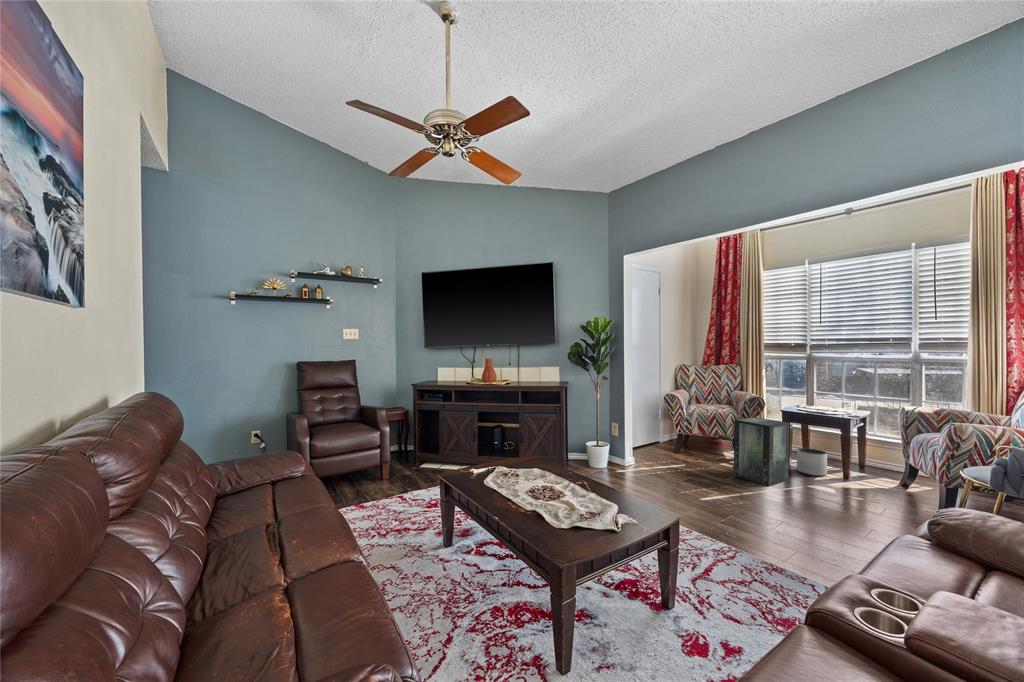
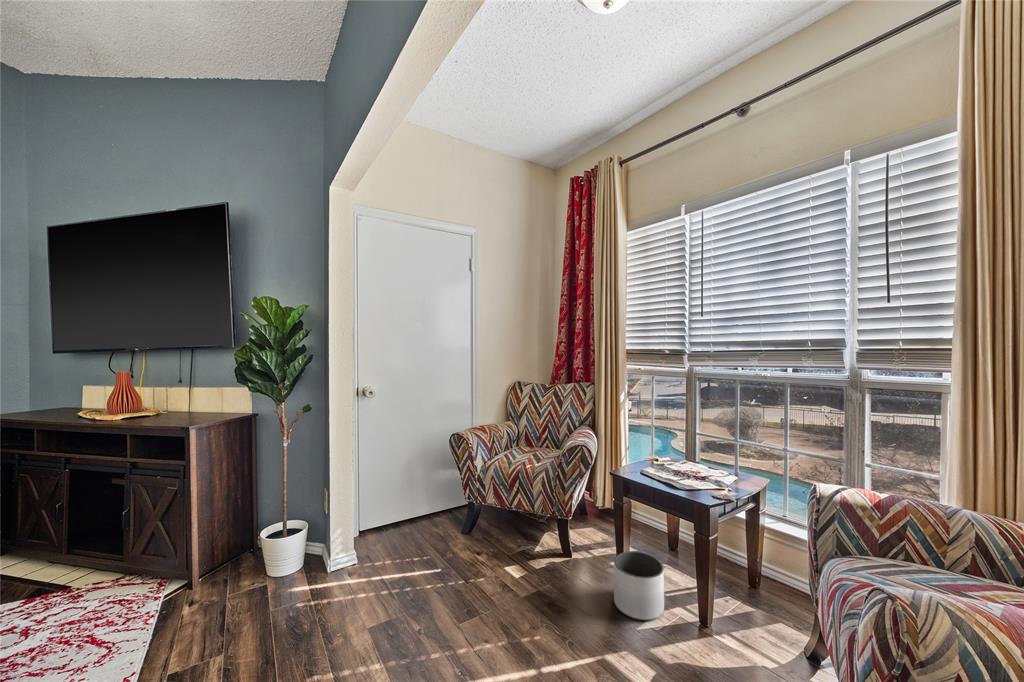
storage box: present [734,417,789,486] -> none [476,495,569,661]

